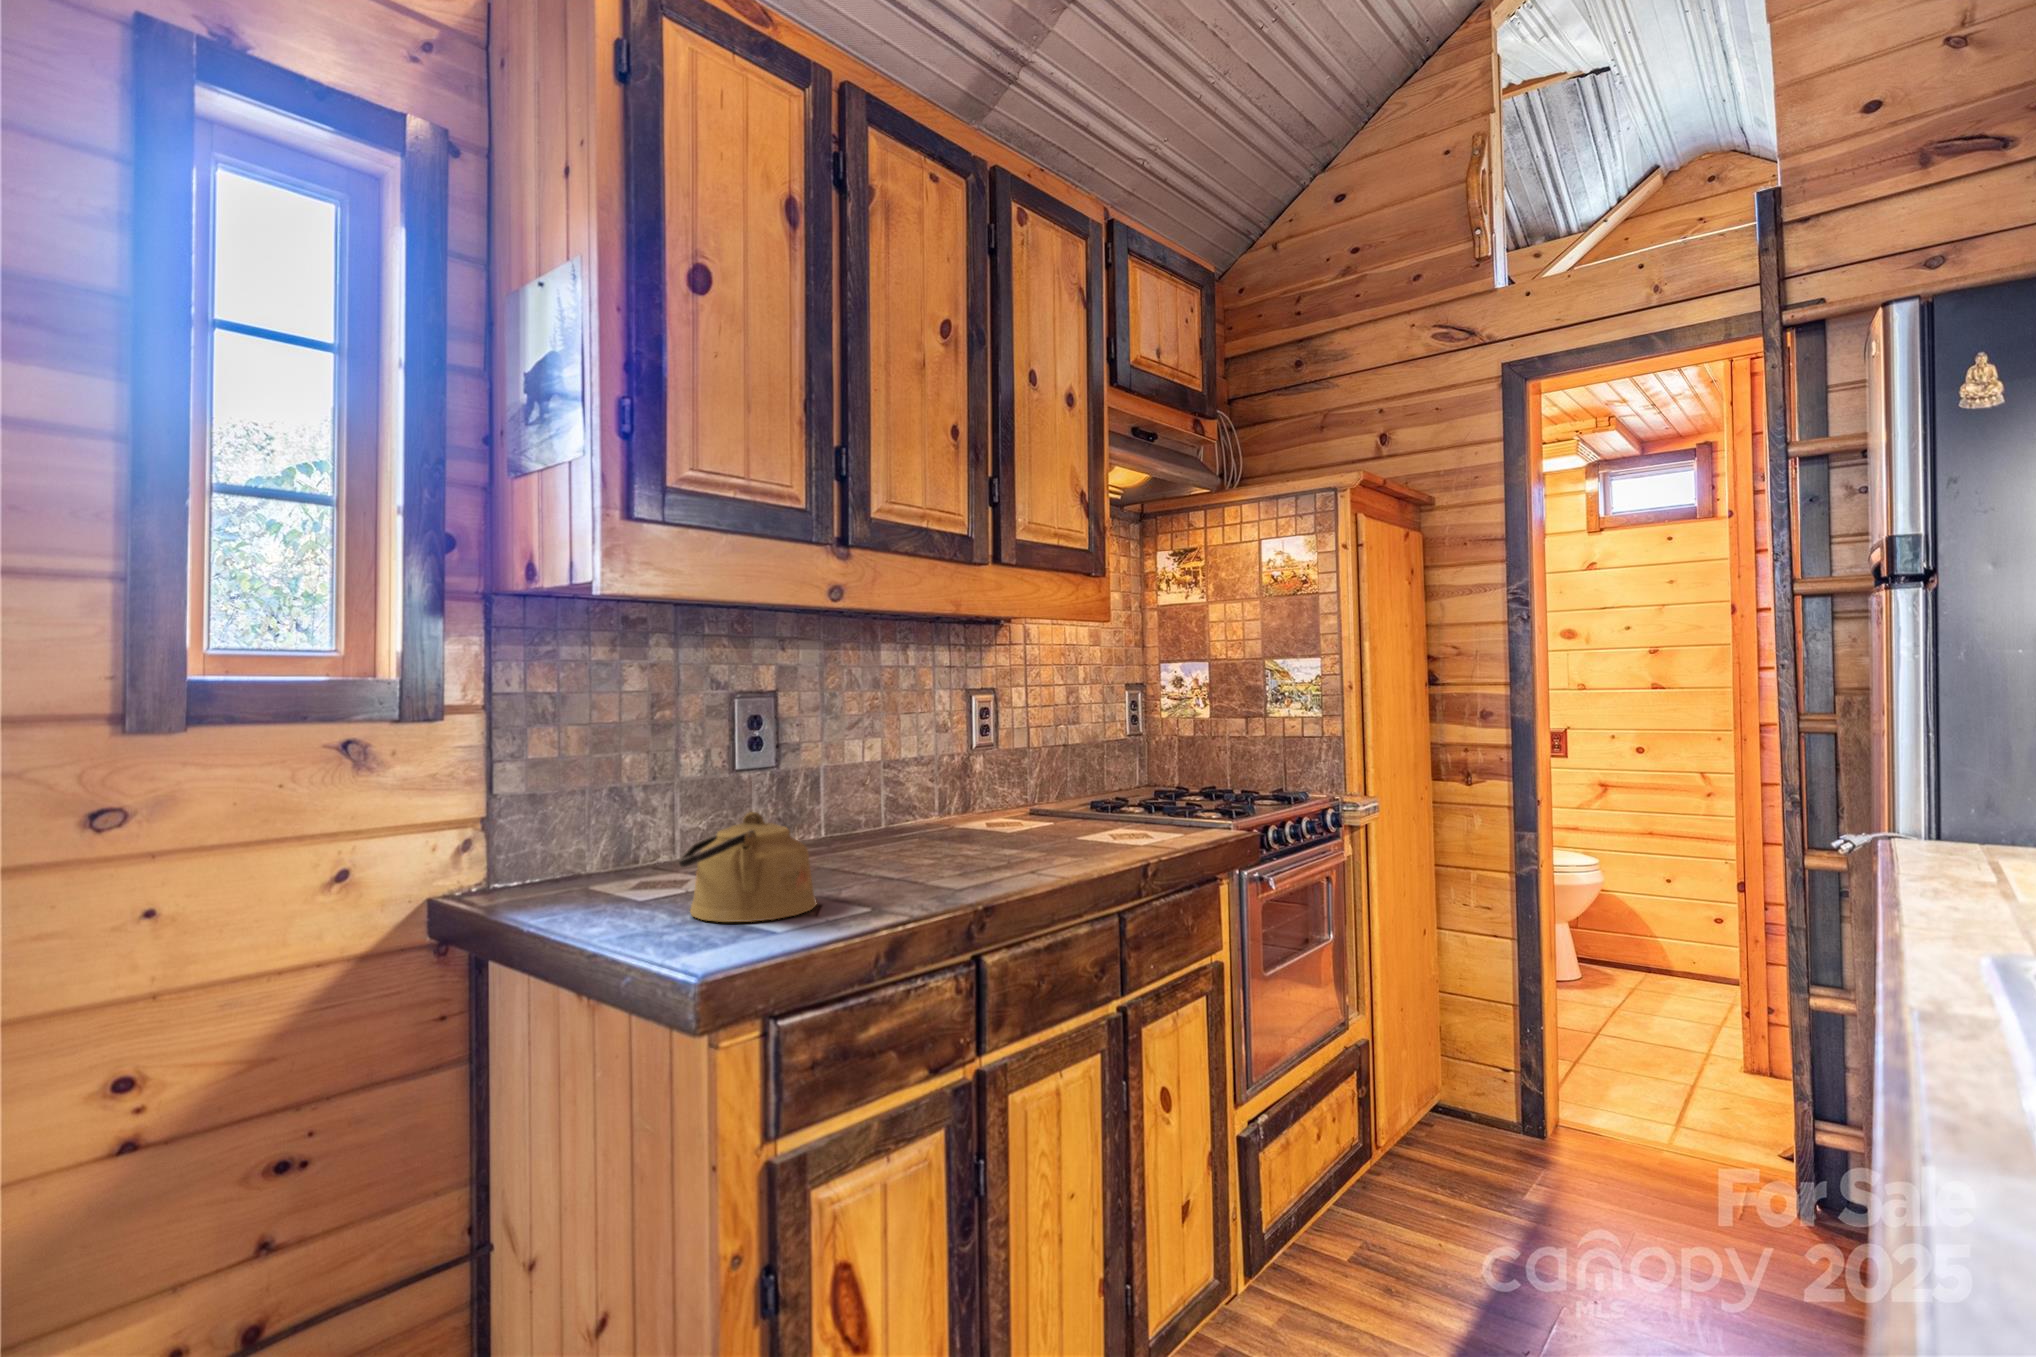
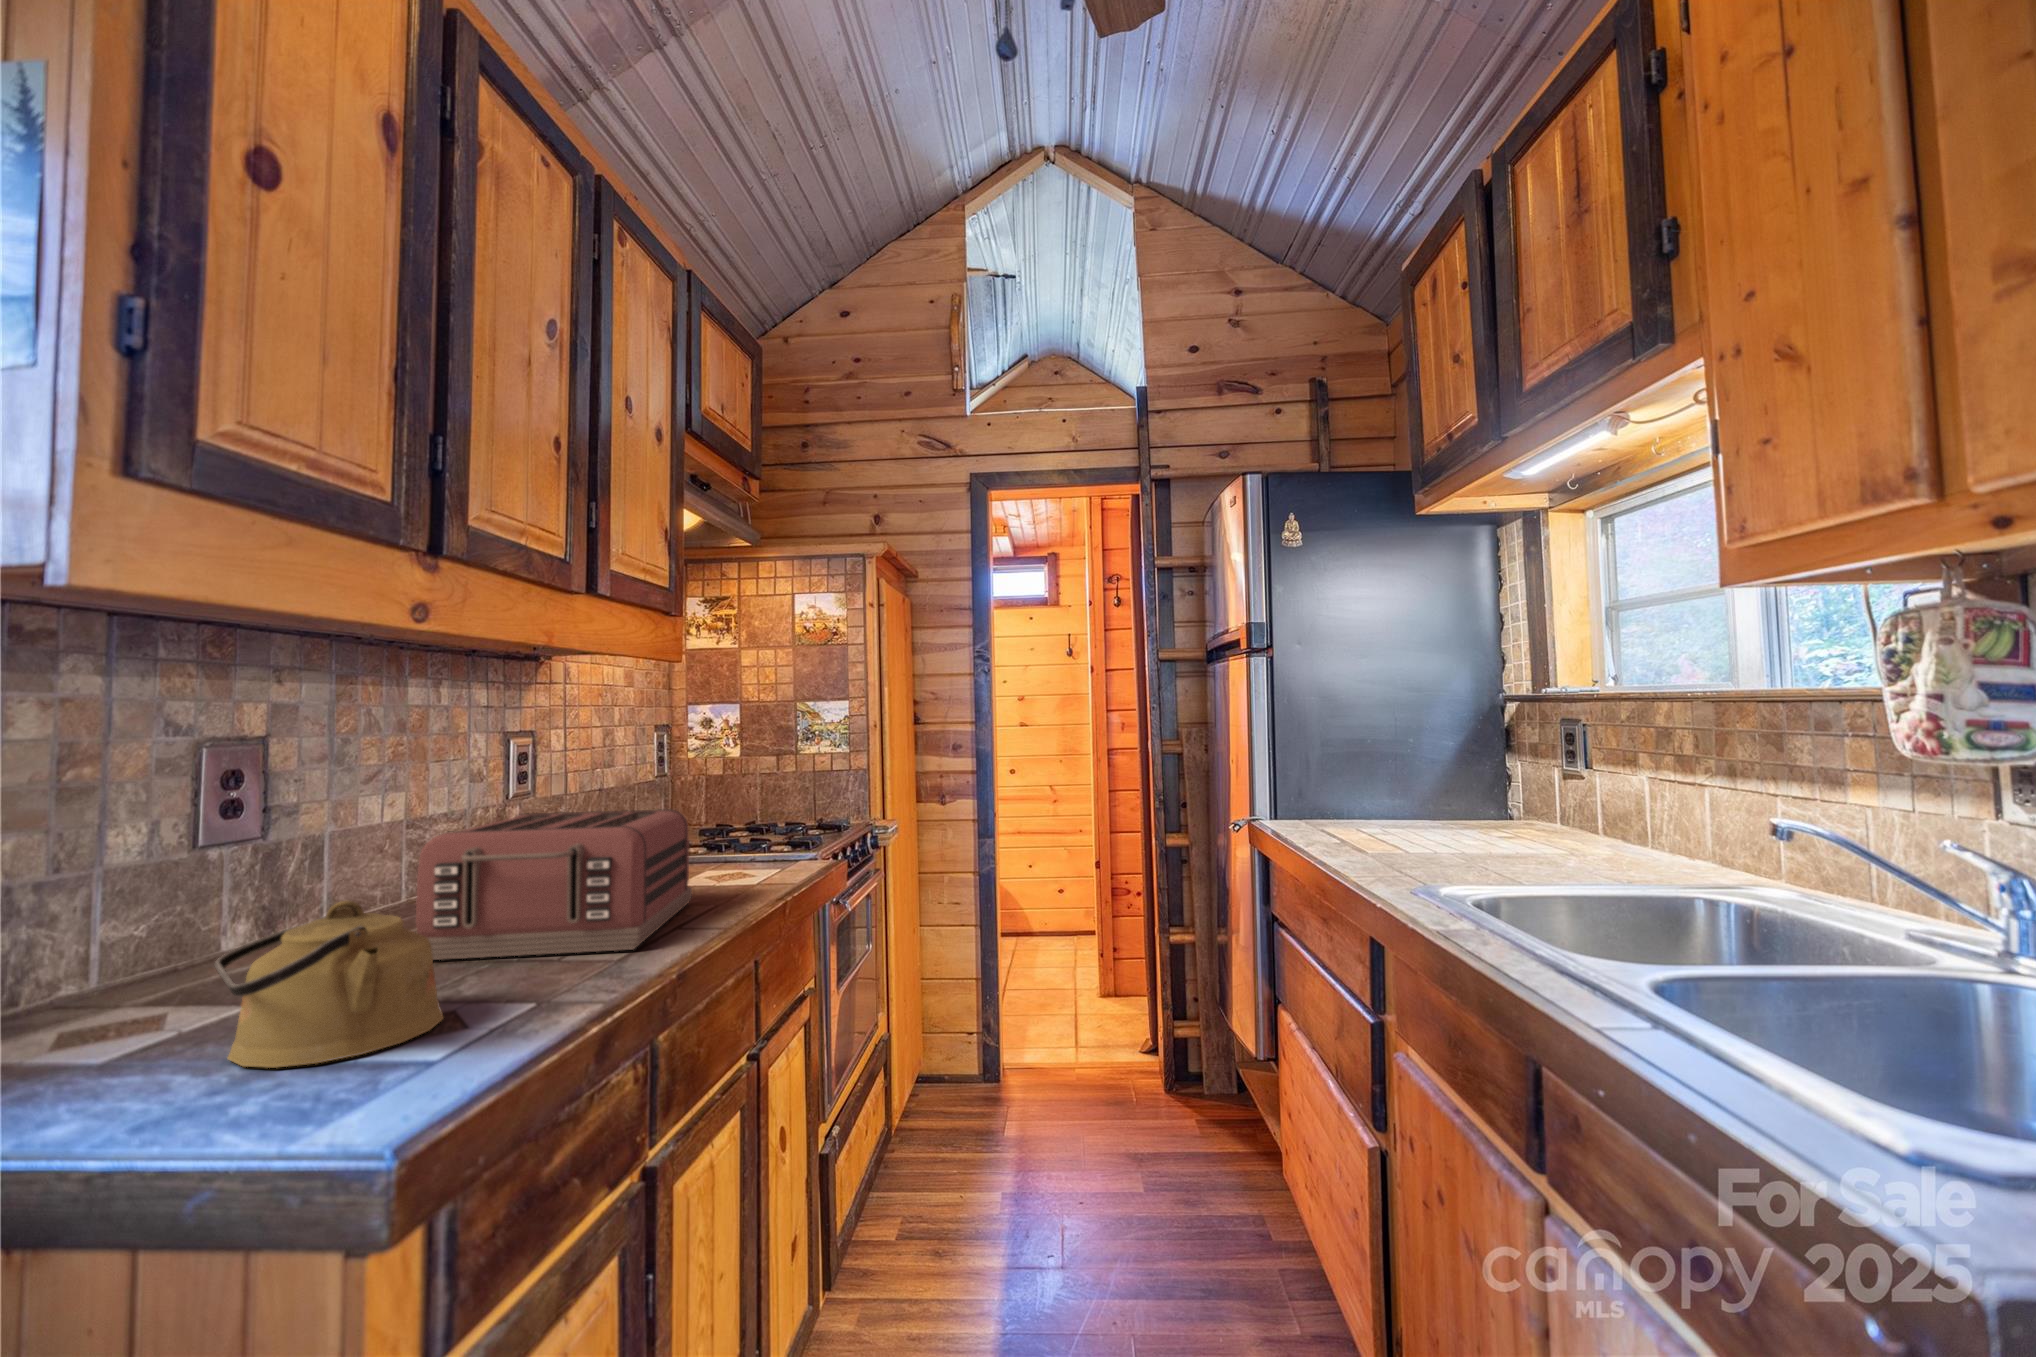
toaster: none [838,760,1072,883] -> present [416,809,692,960]

